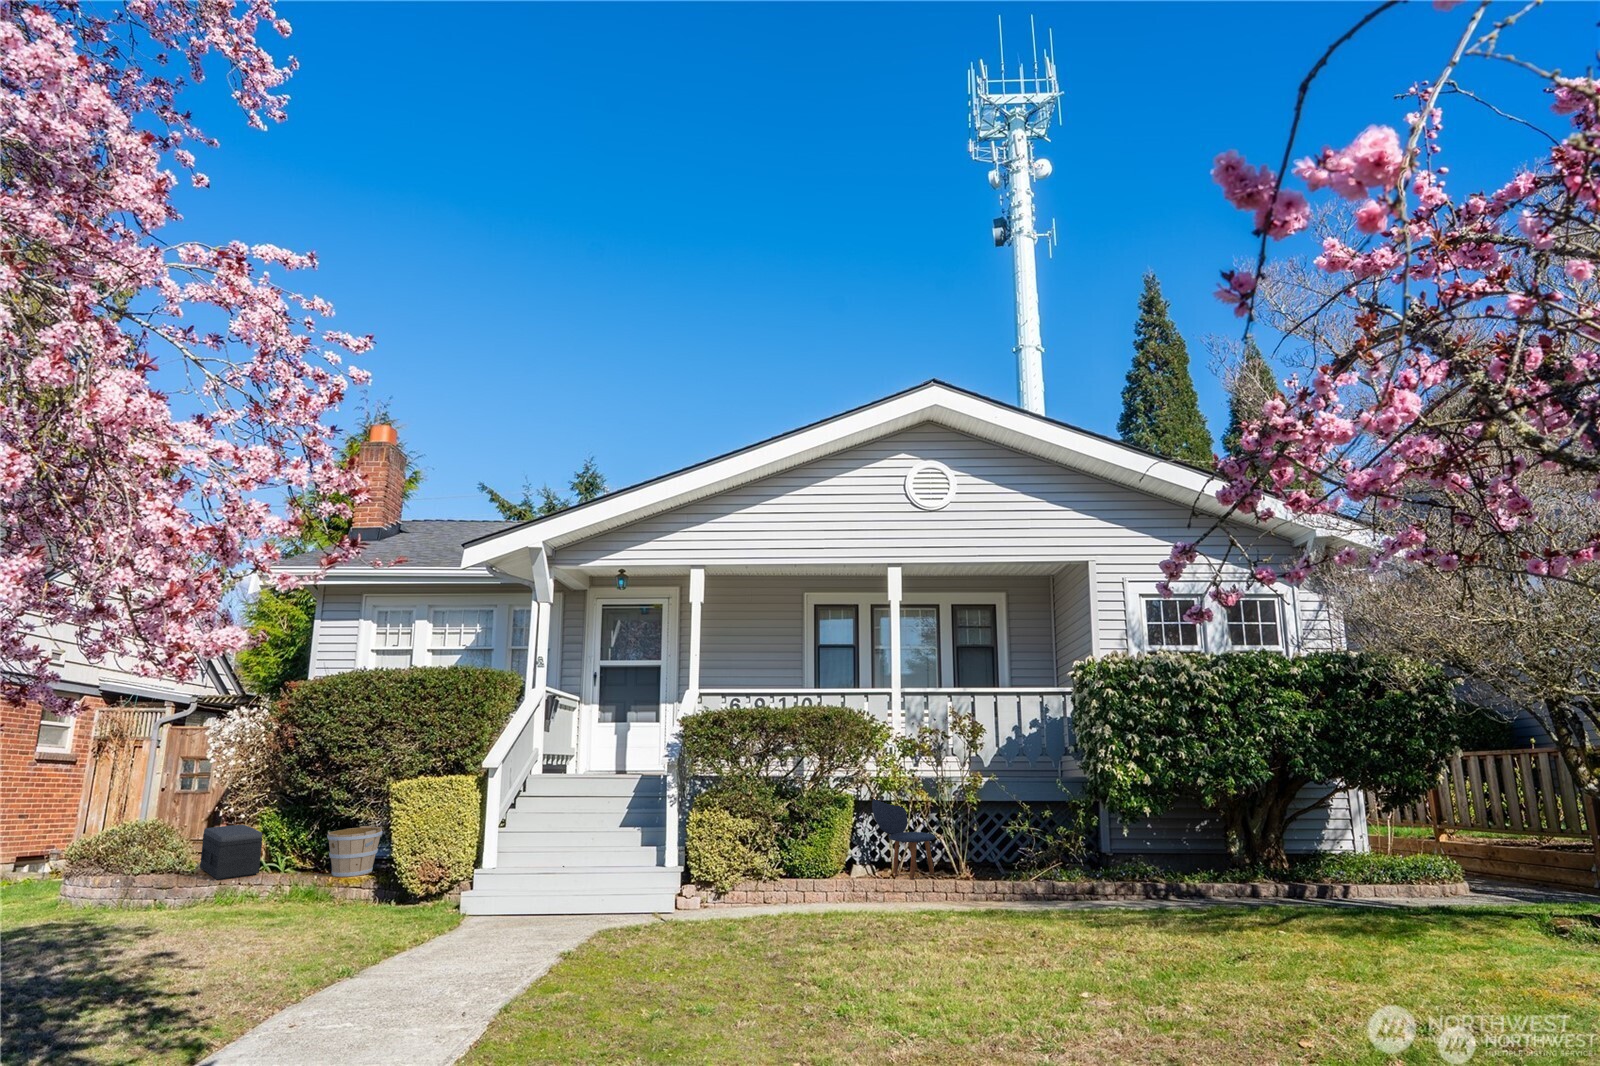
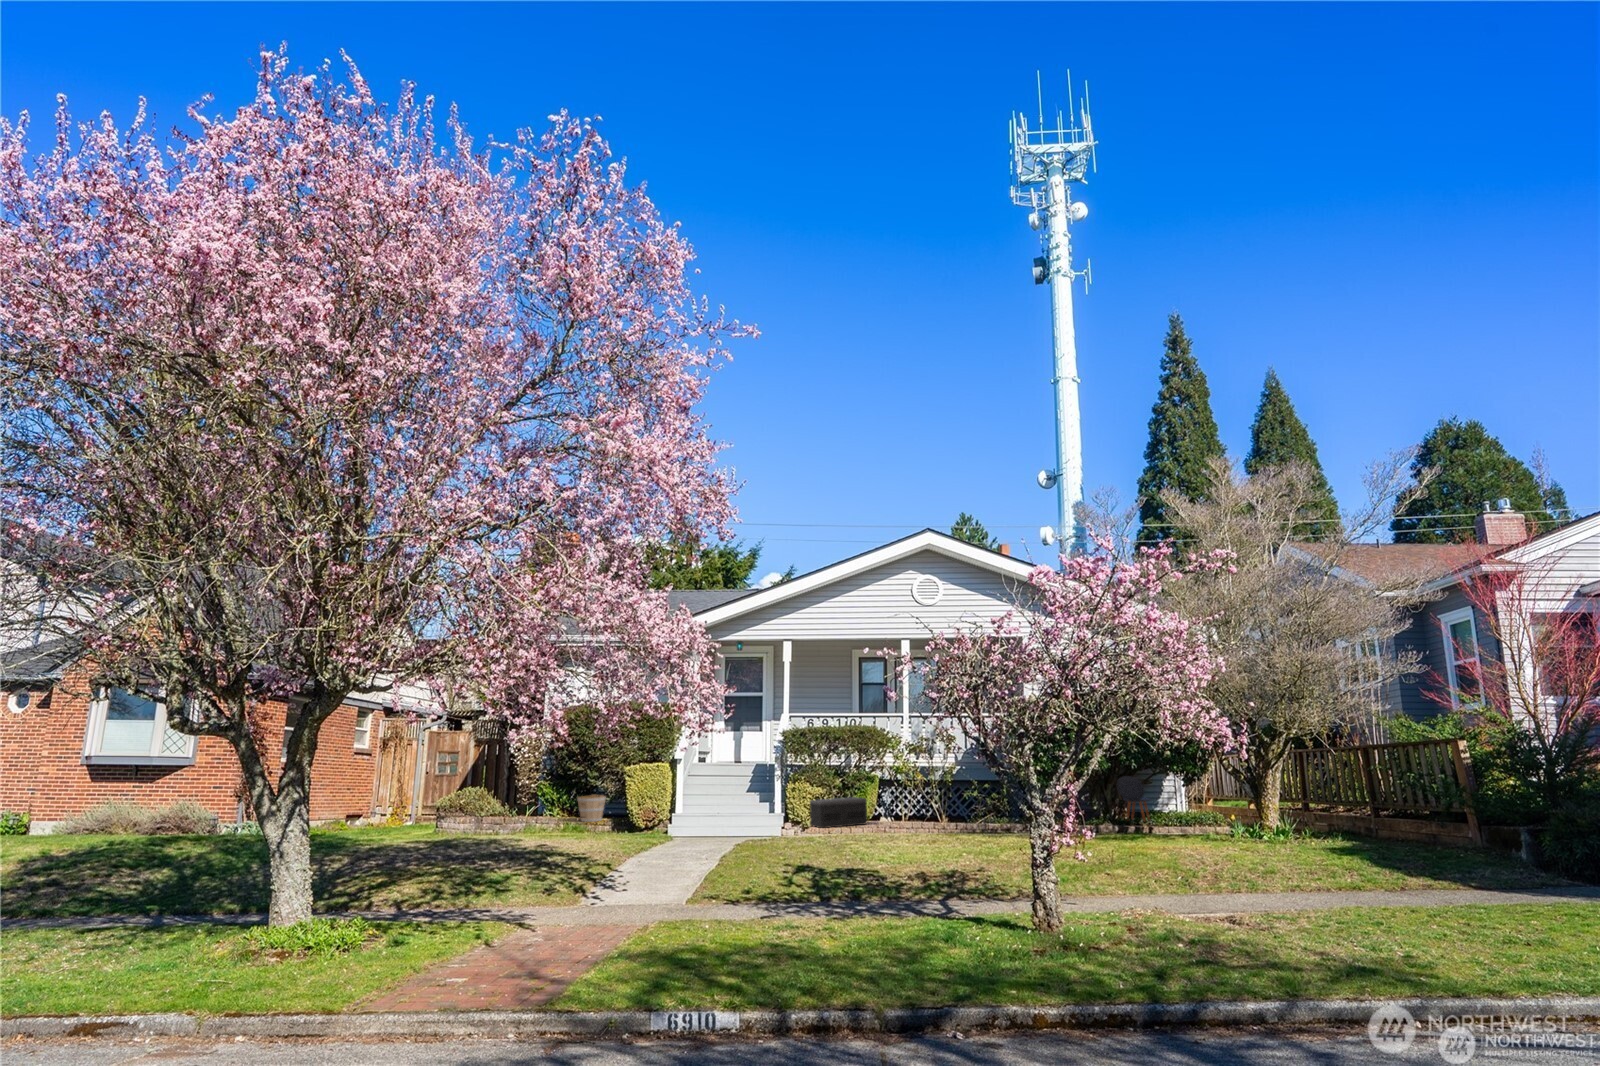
chair: present [872,799,935,879] -> present [1117,776,1150,822]
storage bench: present [200,825,262,880] -> present [810,797,867,828]

